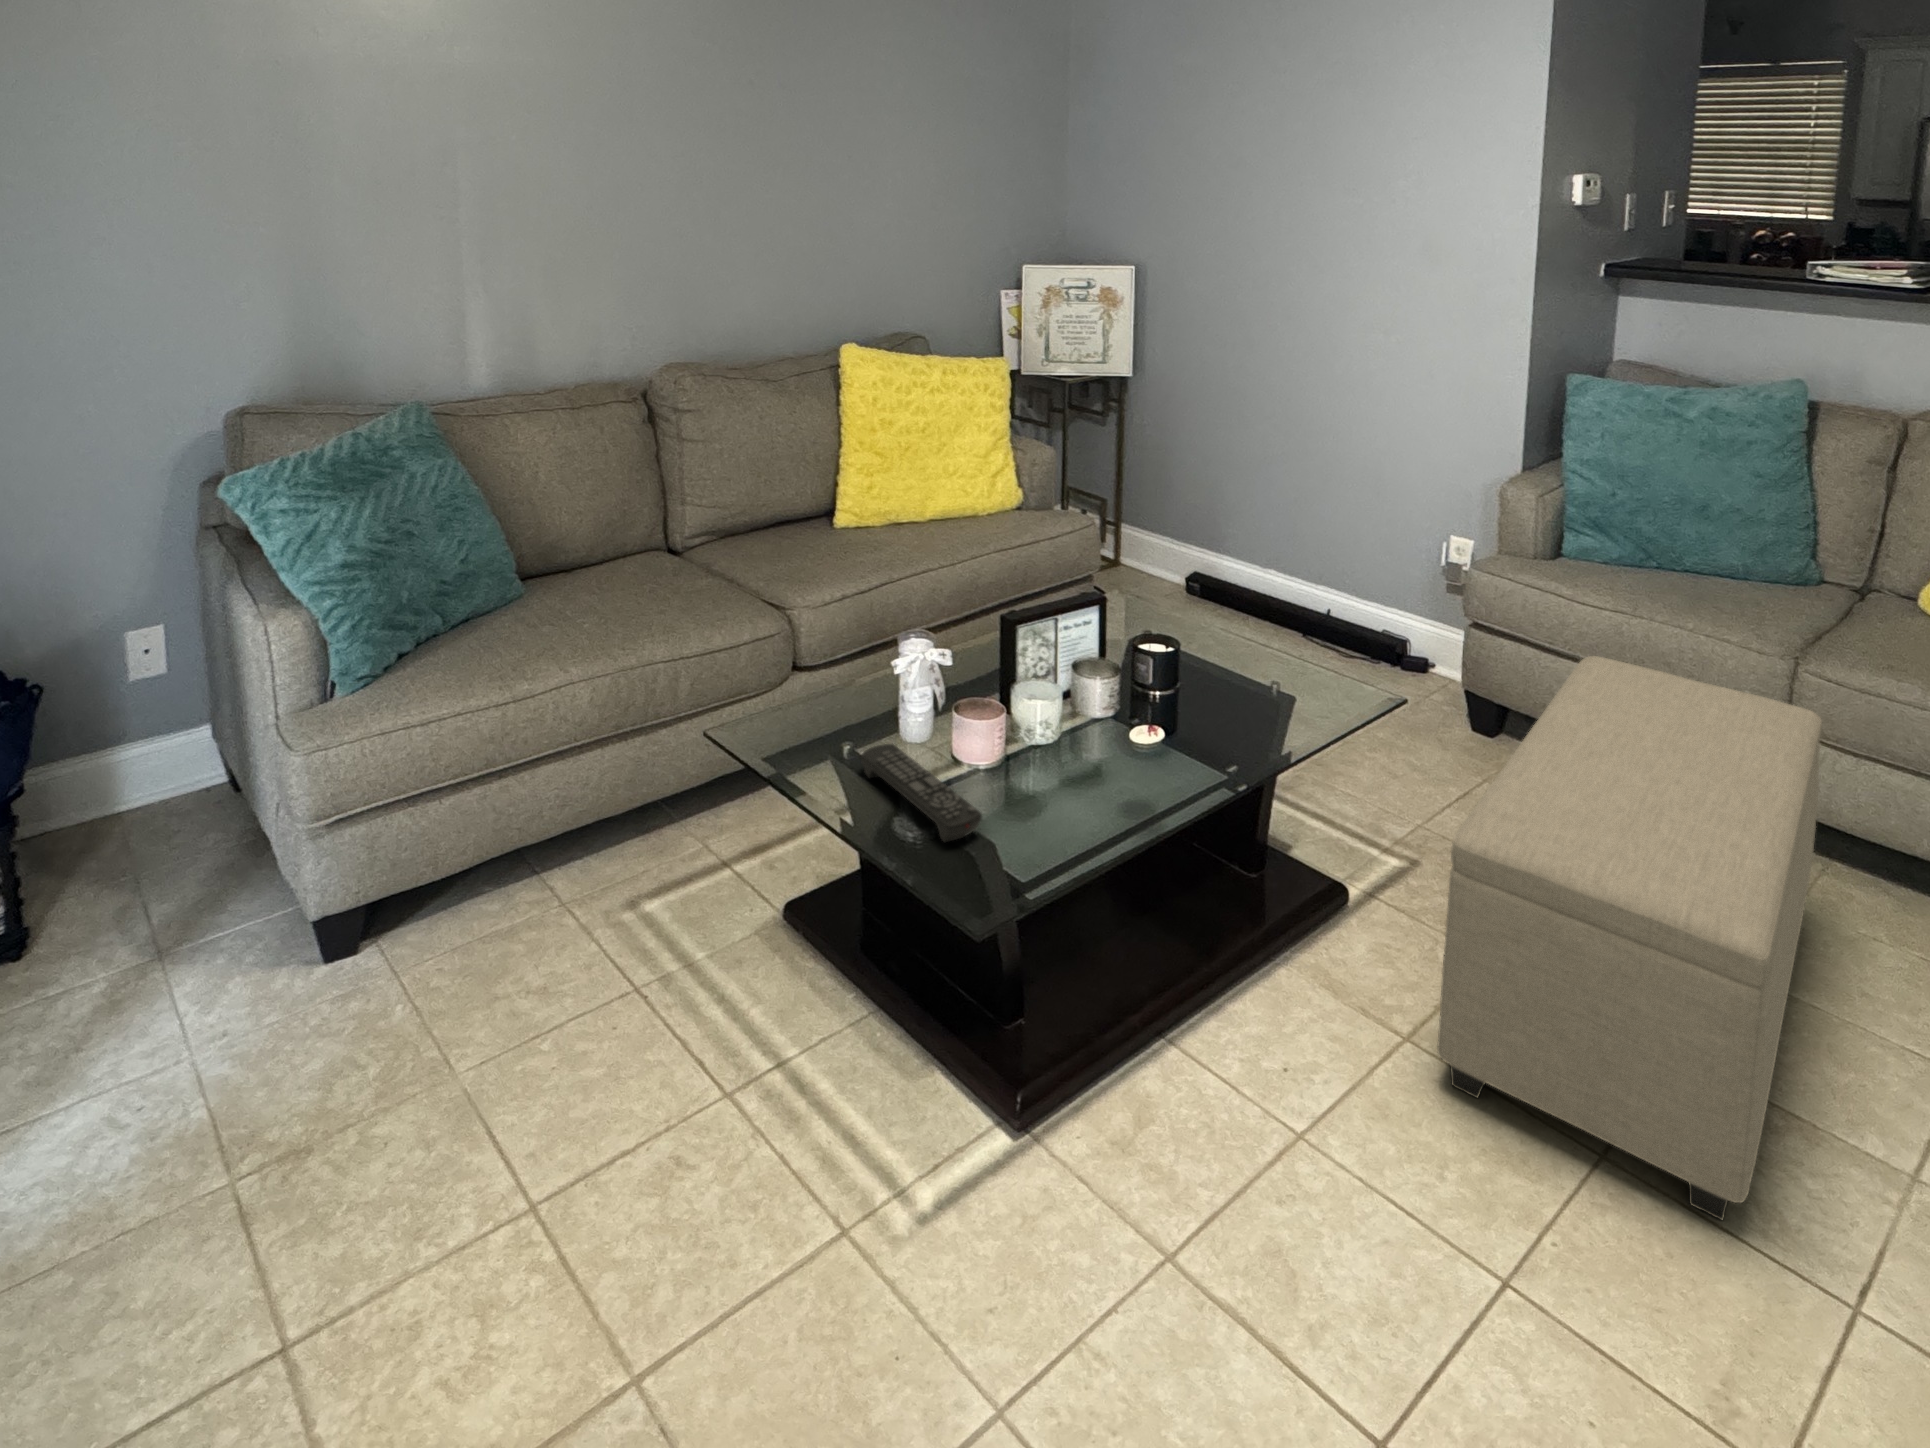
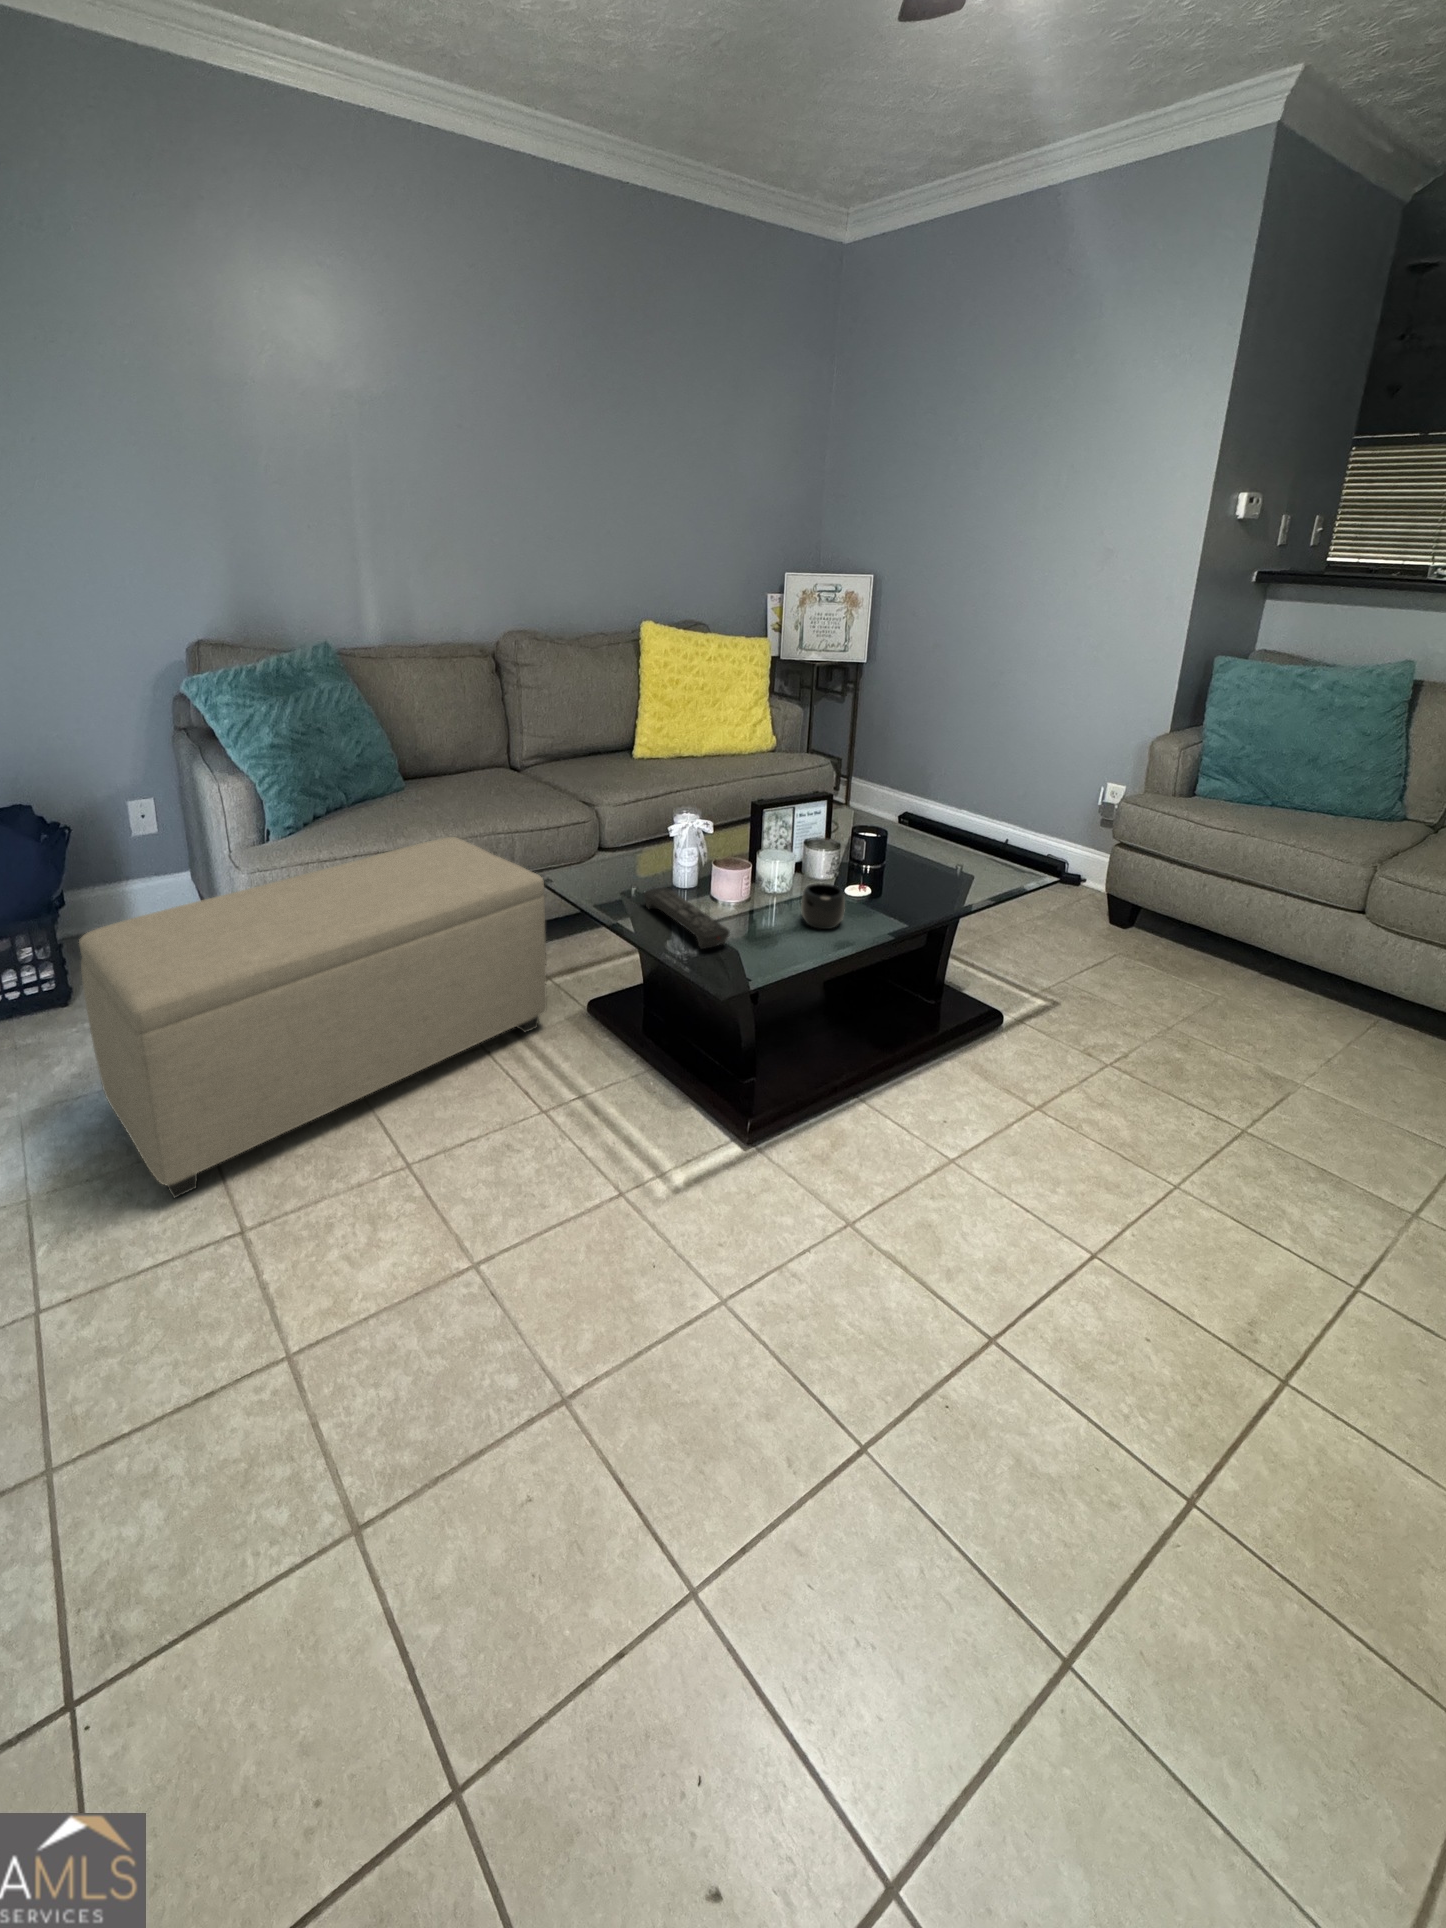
ottoman: present [1437,656,1822,1220] -> present [79,837,547,1198]
mug: none [1075,731,1132,798] -> present [801,883,845,929]

